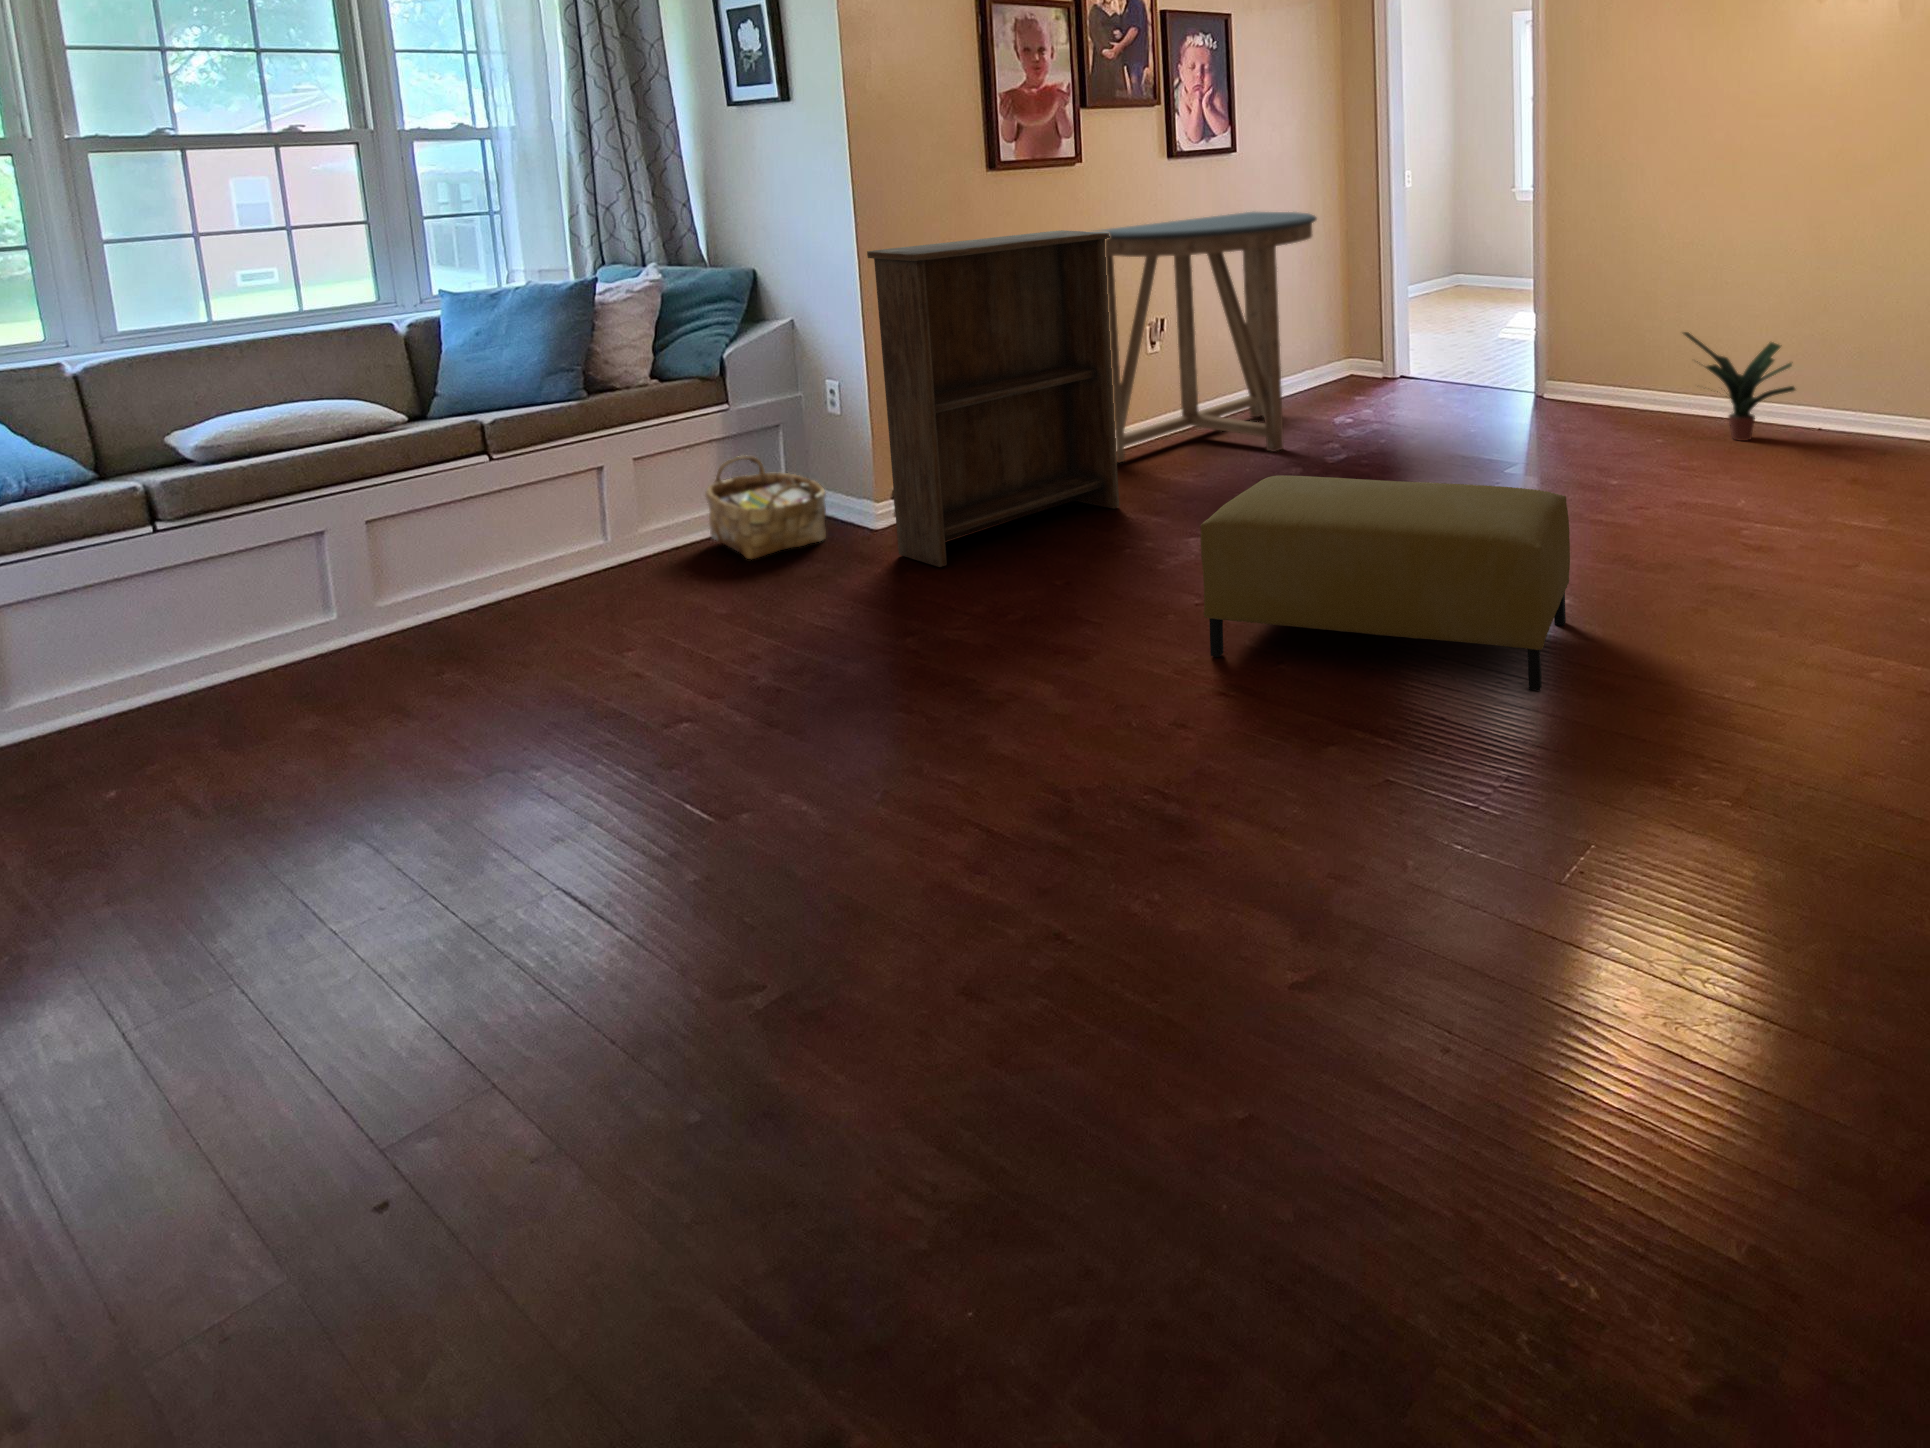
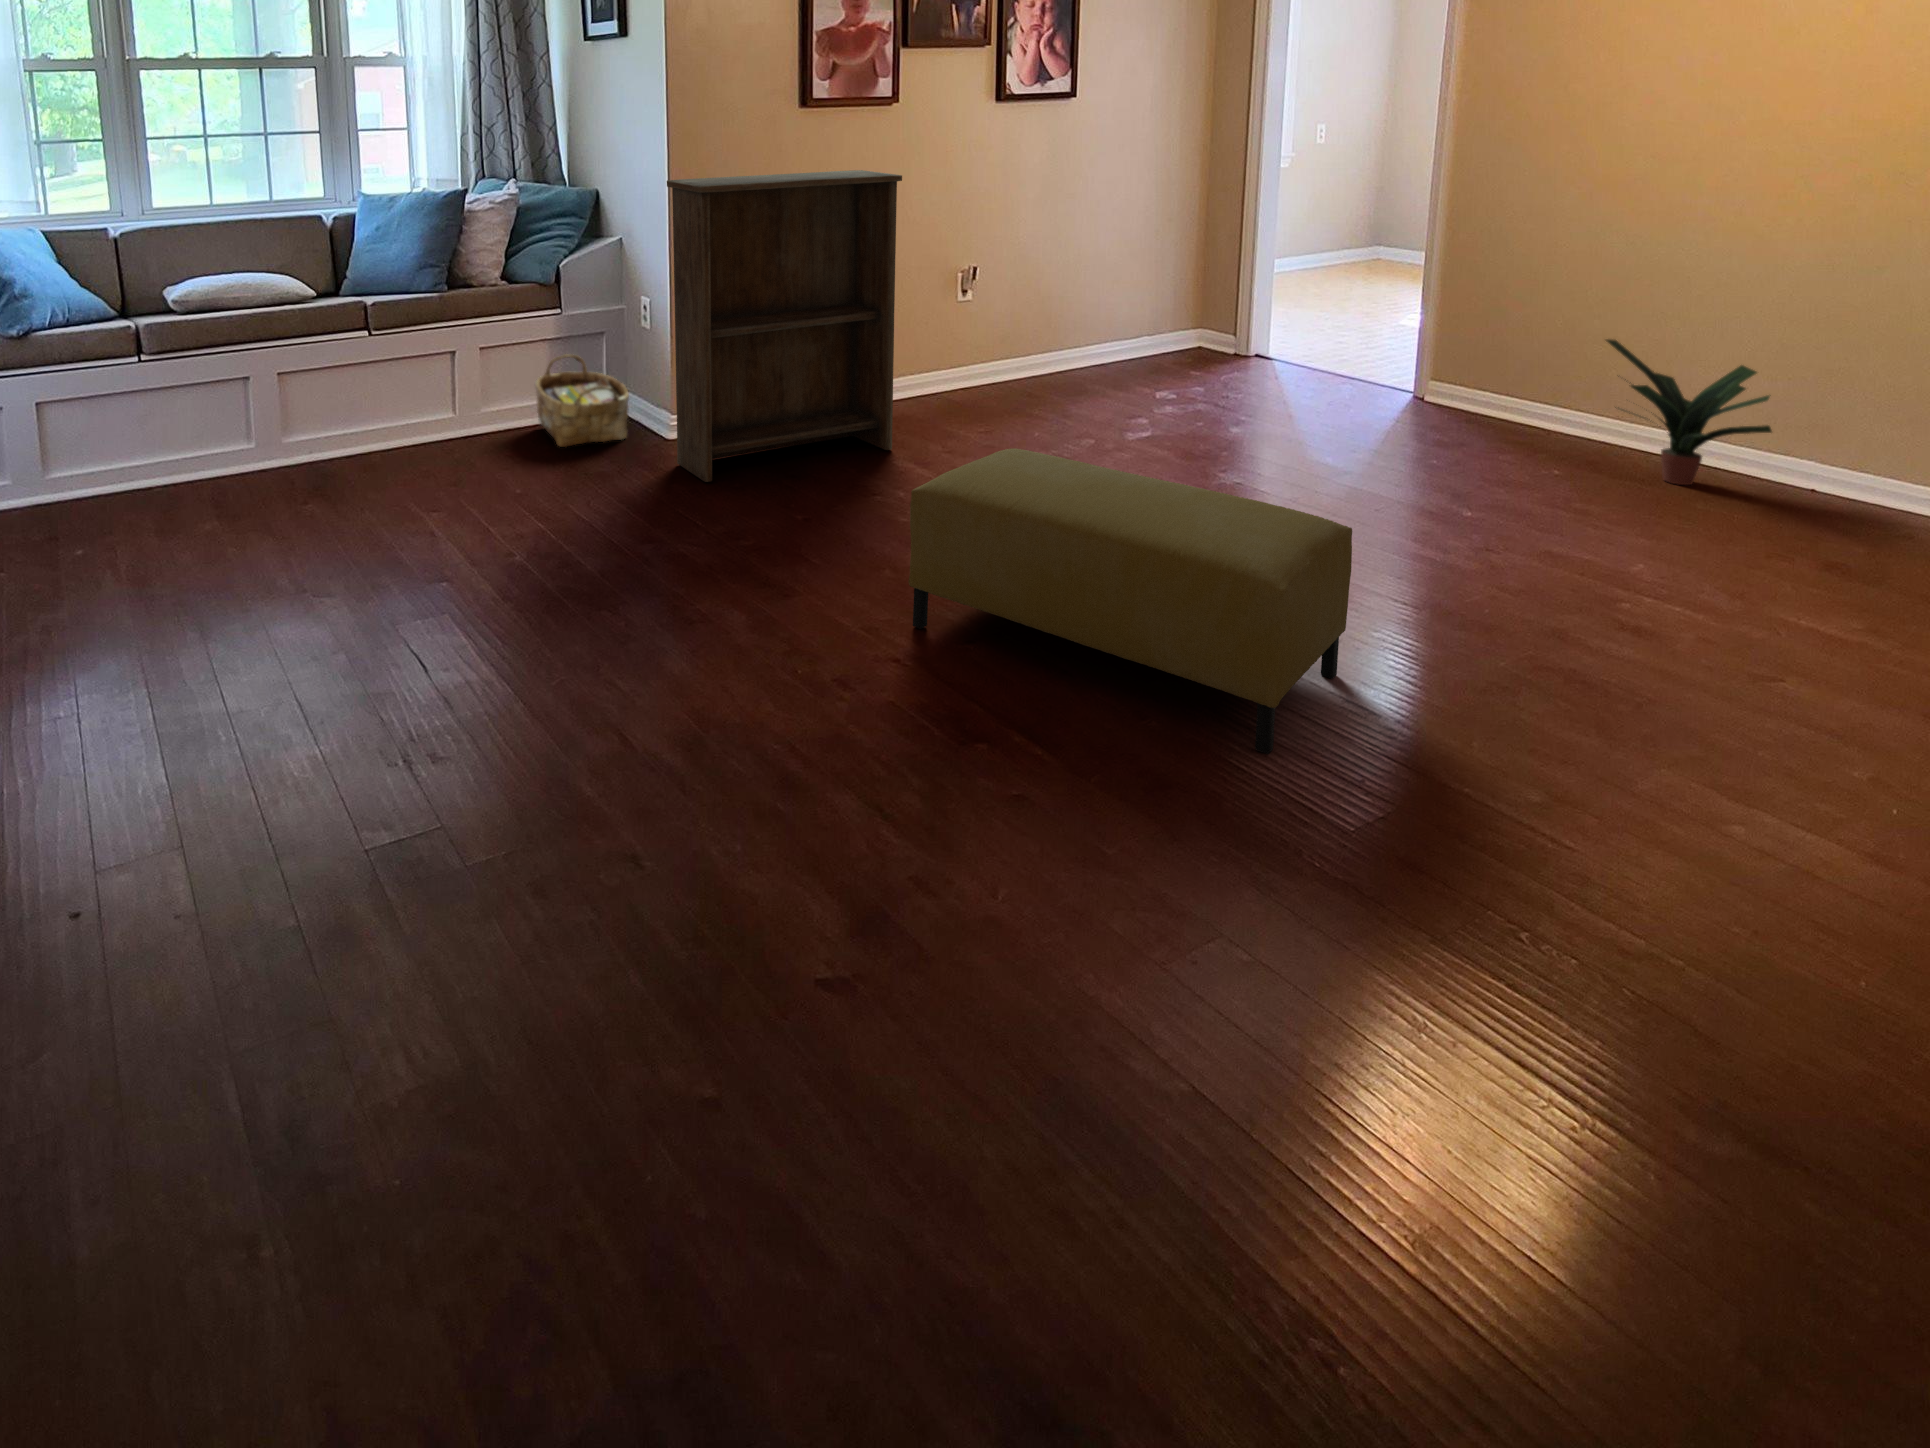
console table: present [1099,212,1317,462] -> none [891,160,1150,415]

